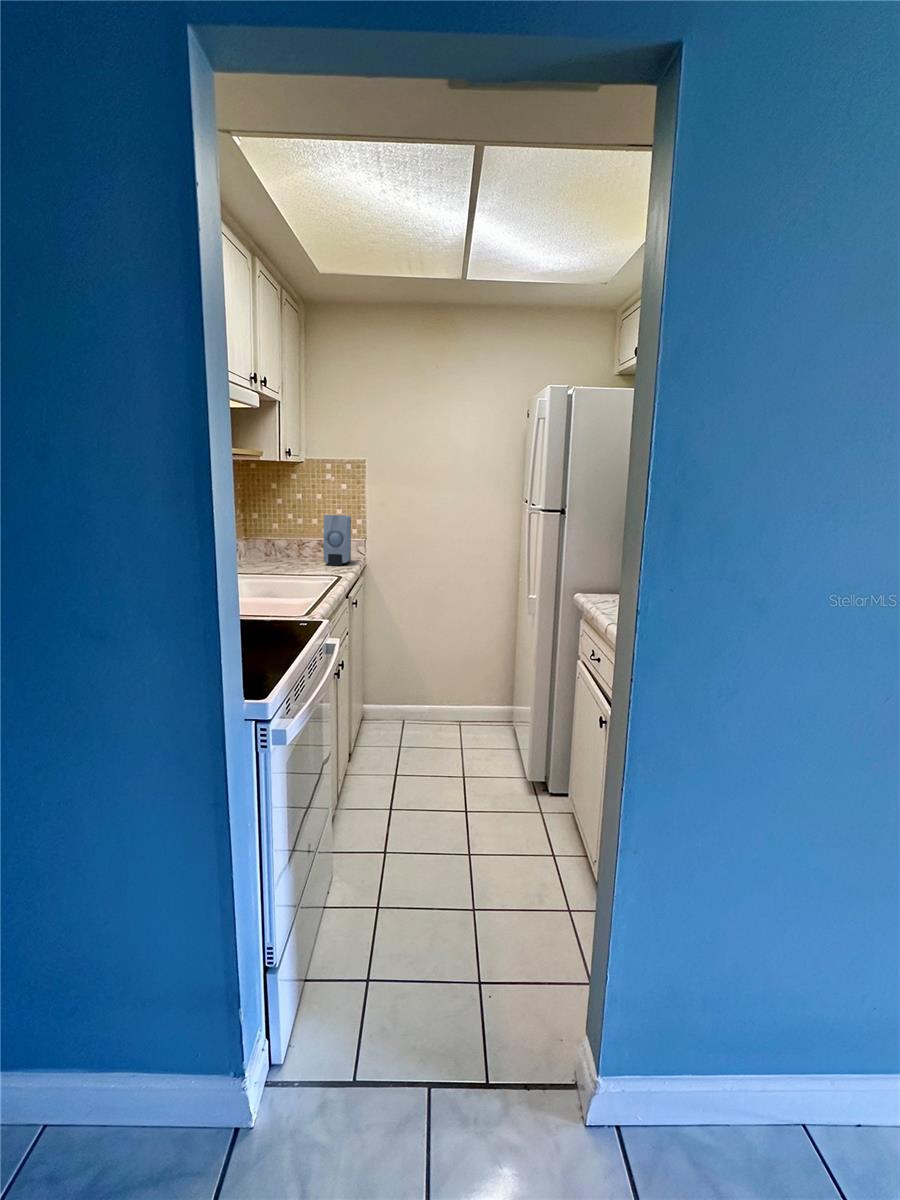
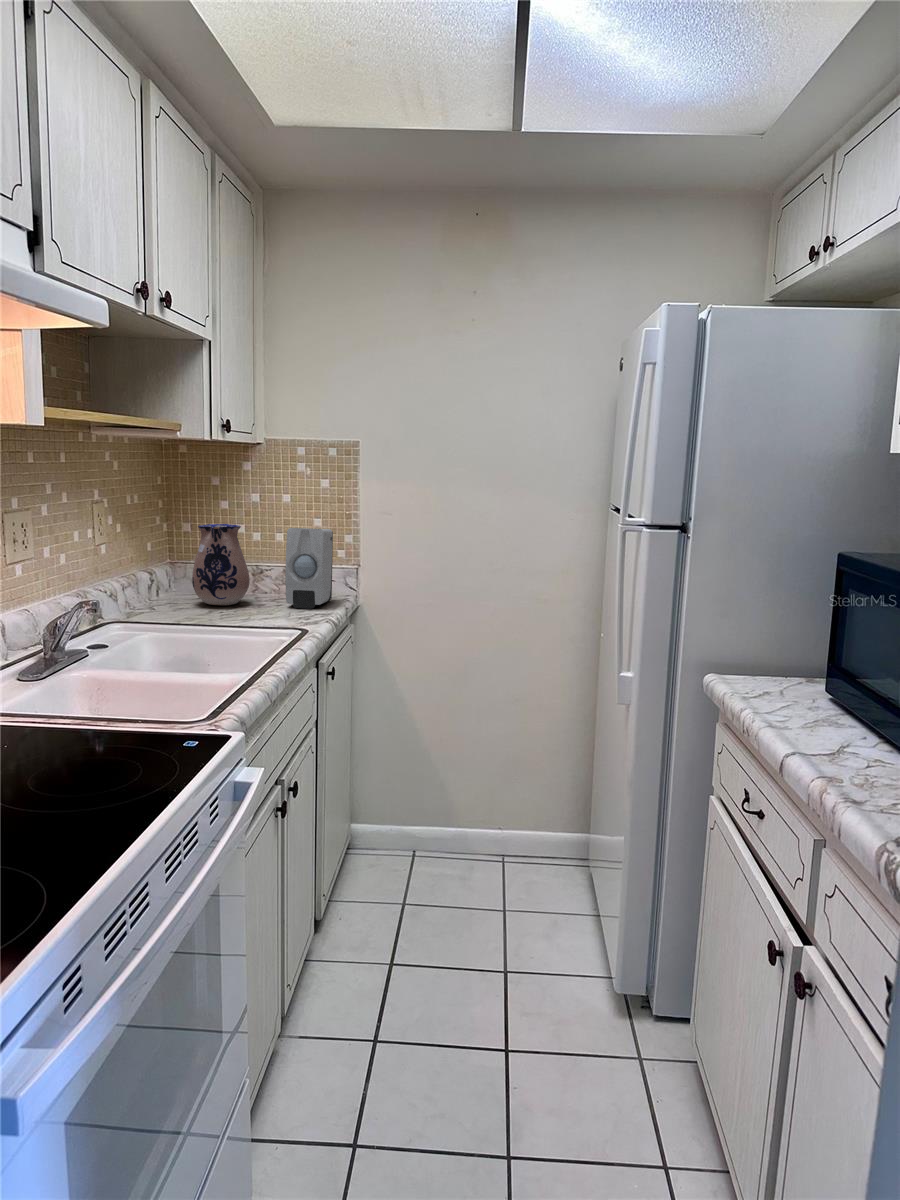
ceramic pitcher: none [264,513,300,564] -> present [192,524,250,605]

